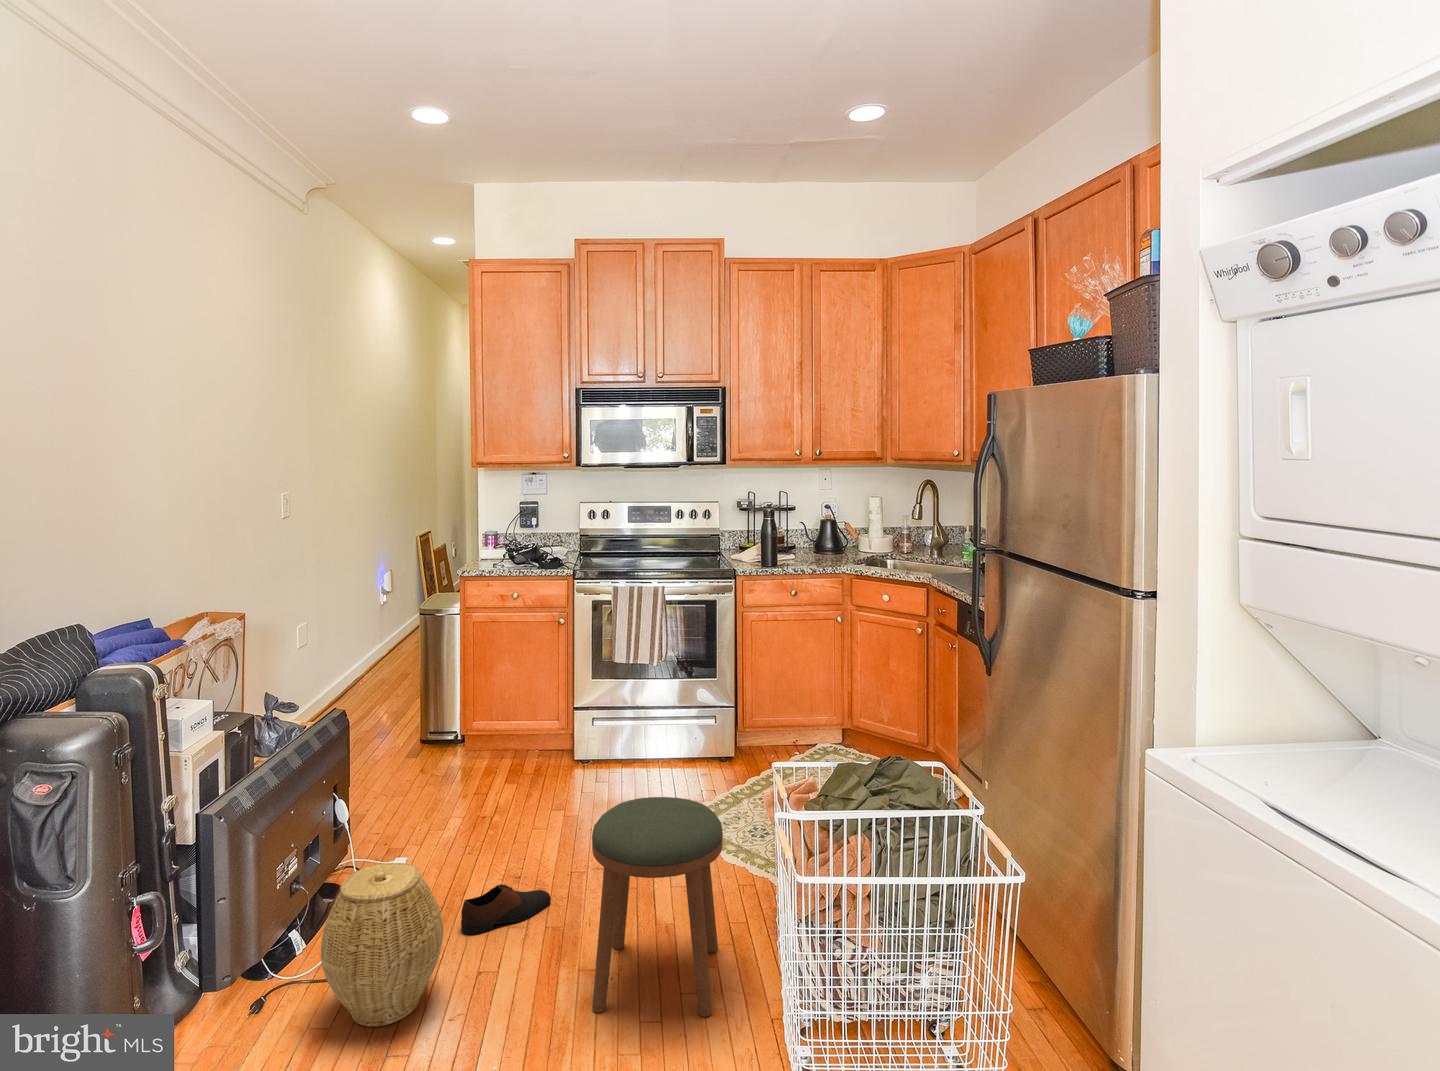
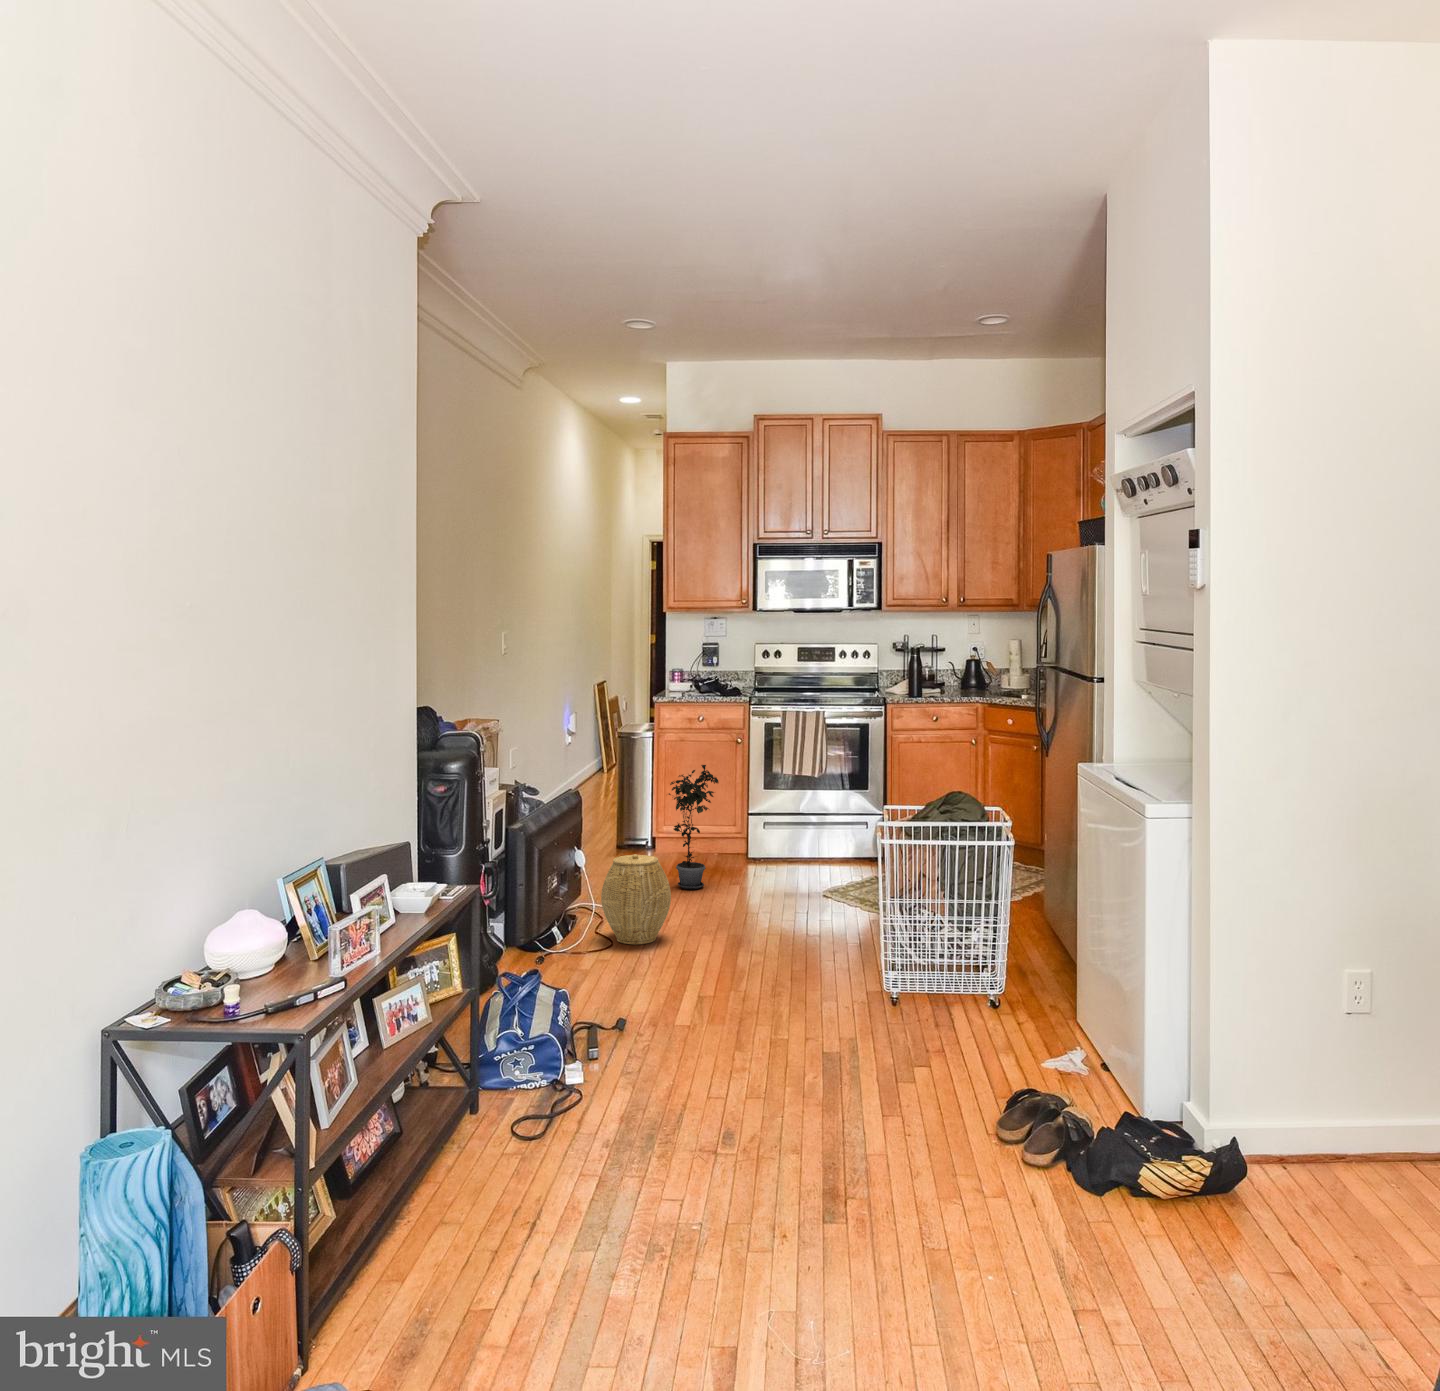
potted plant: none [459,674,531,843] -> present [669,765,719,889]
stool: present [592,797,723,1017] -> none [763,828,848,953]
shoe: present [461,885,551,935] -> none [675,894,734,921]

